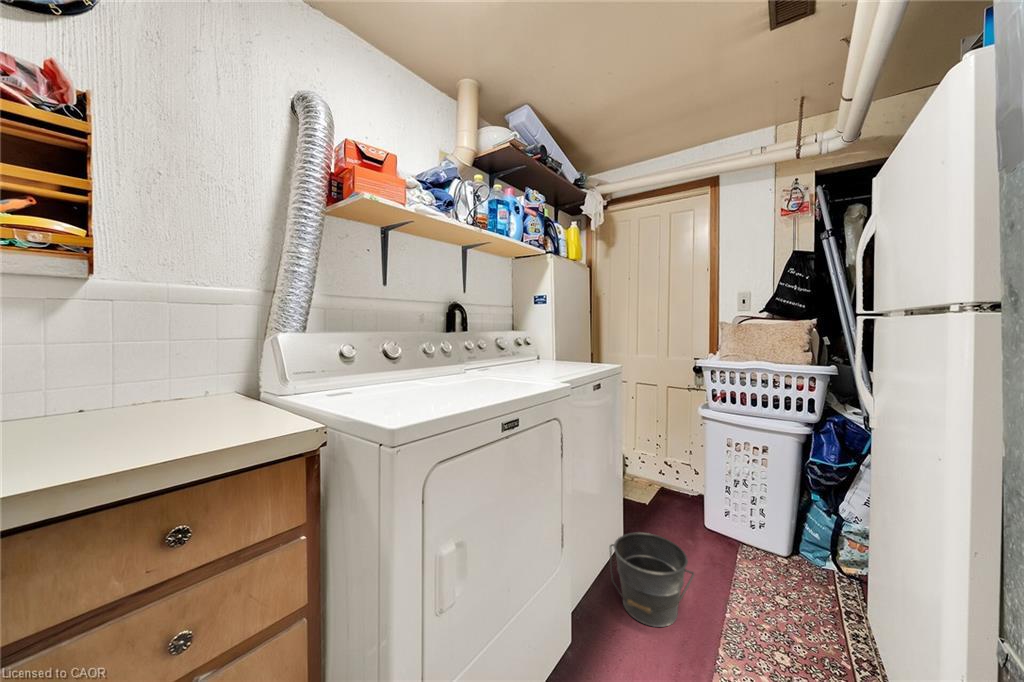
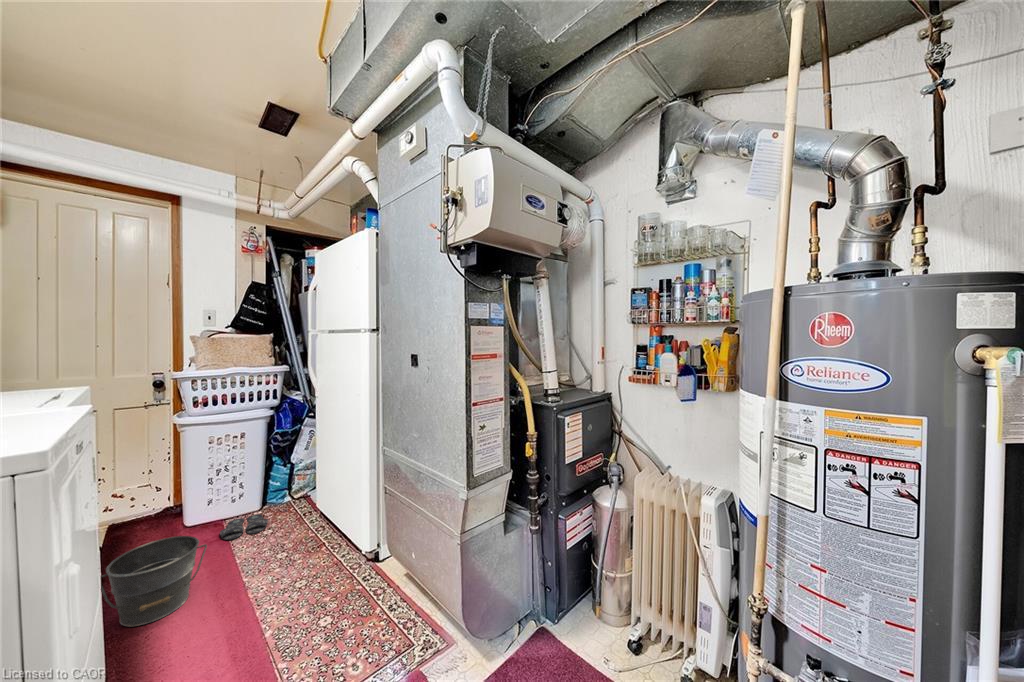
slippers: none [730,551,792,592] -> present [220,514,268,540]

